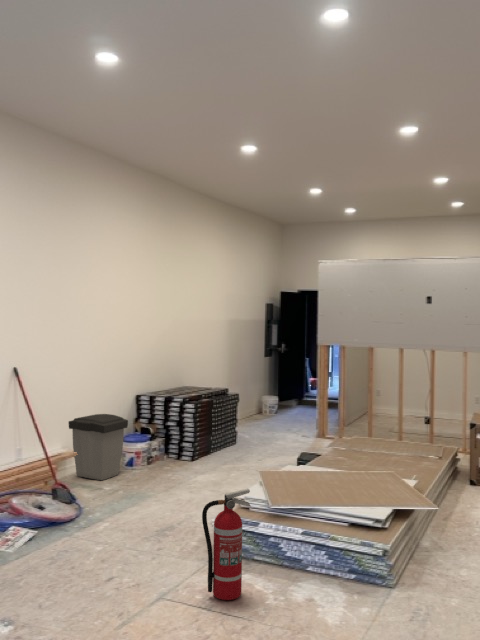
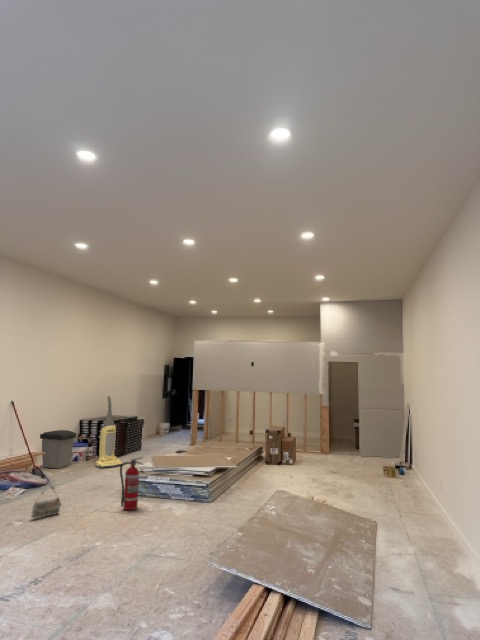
vacuum cleaner: none [161,357,209,482] -> present [95,396,123,468]
bag: none [28,541,89,614] -> present [32,484,61,518]

